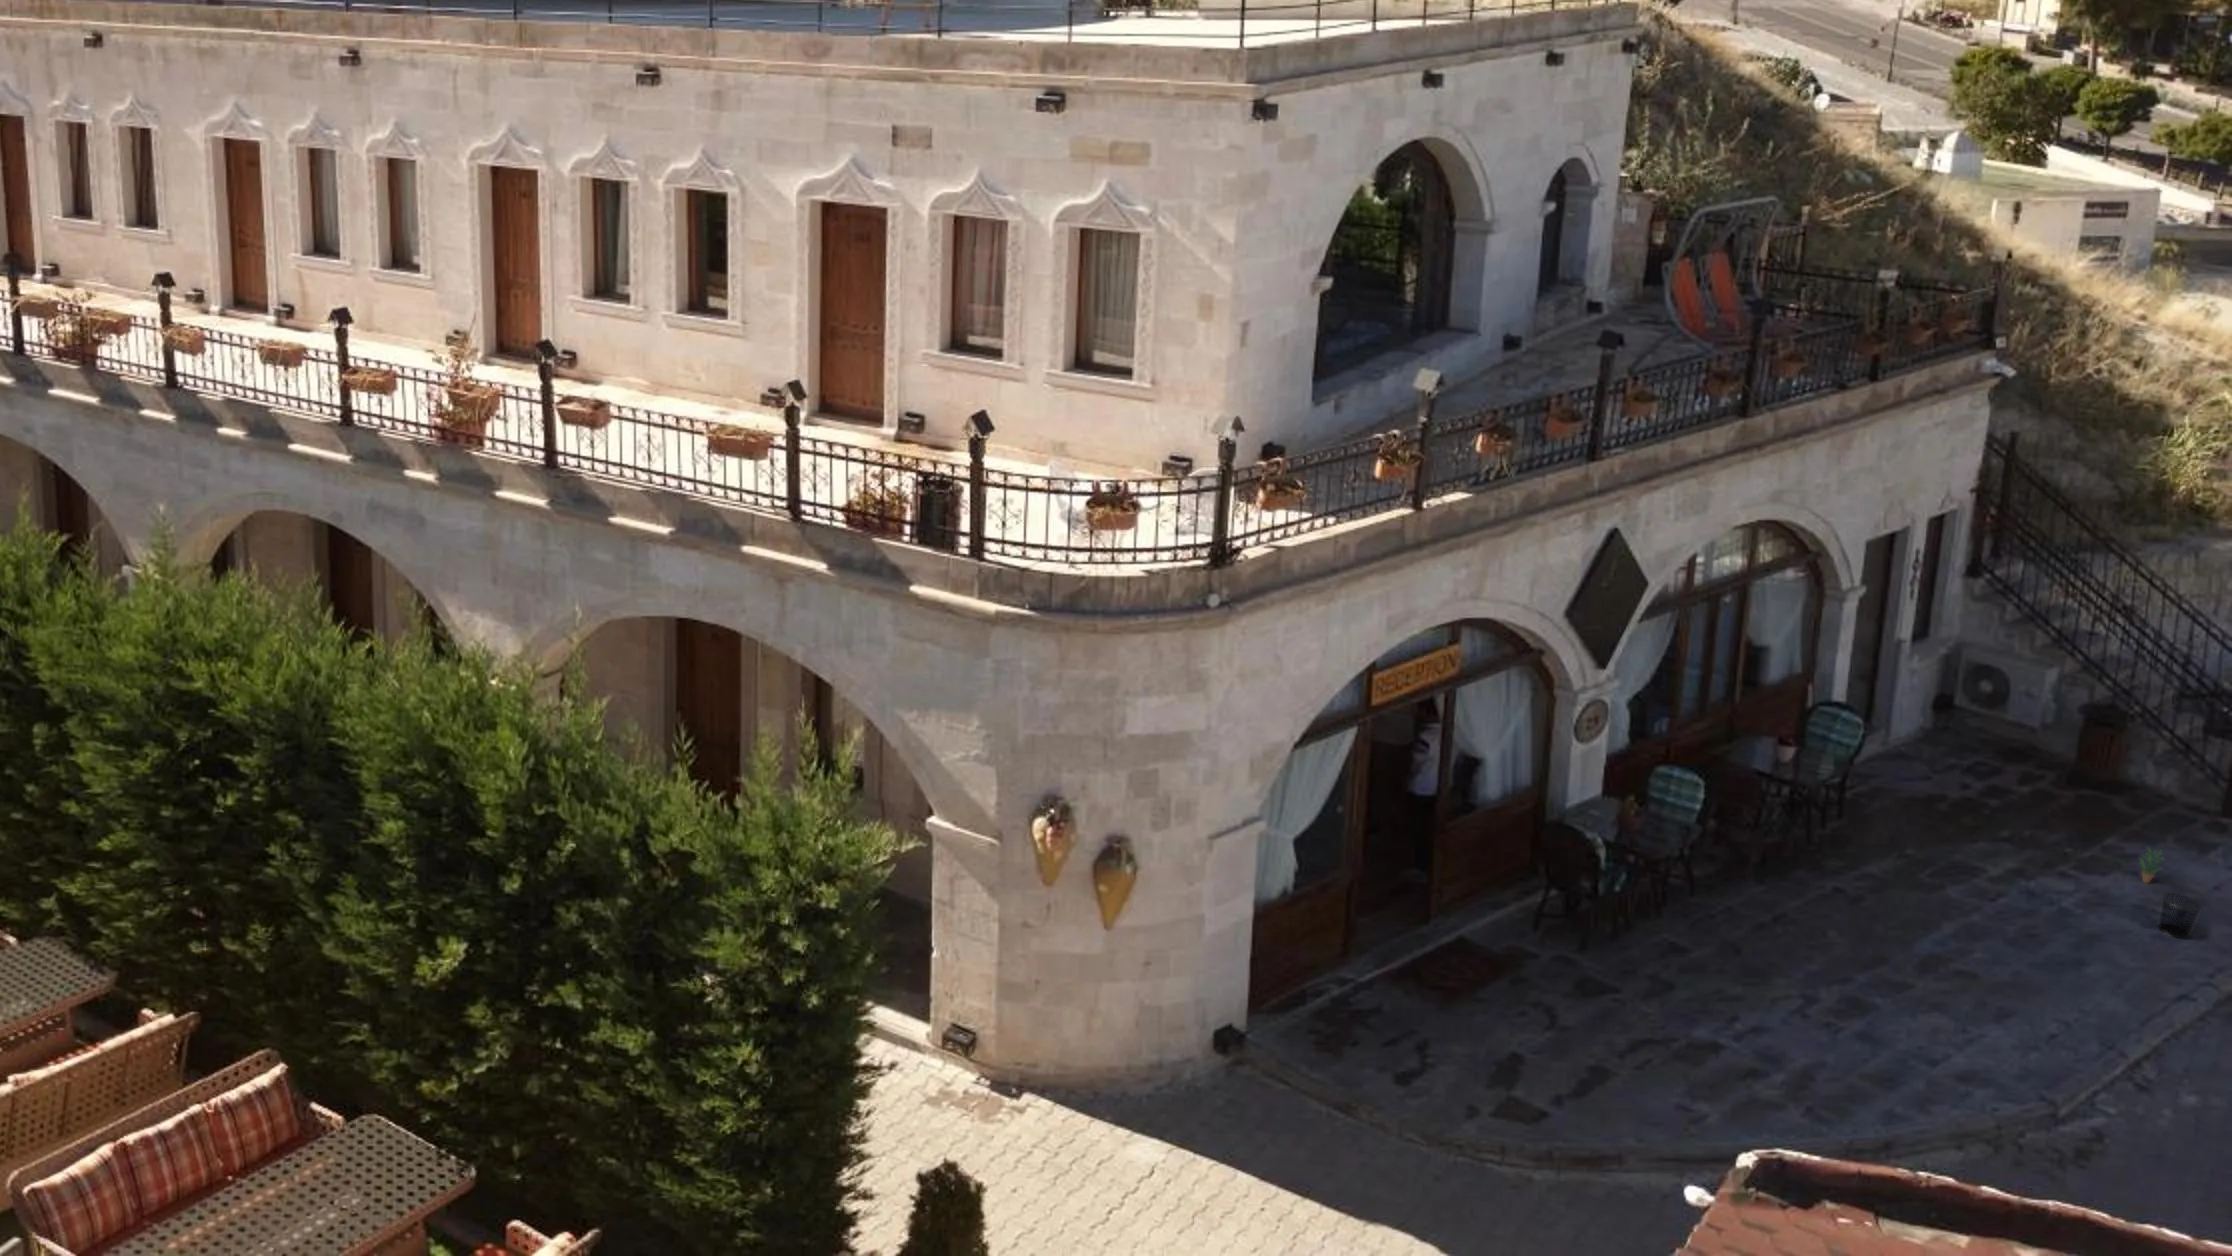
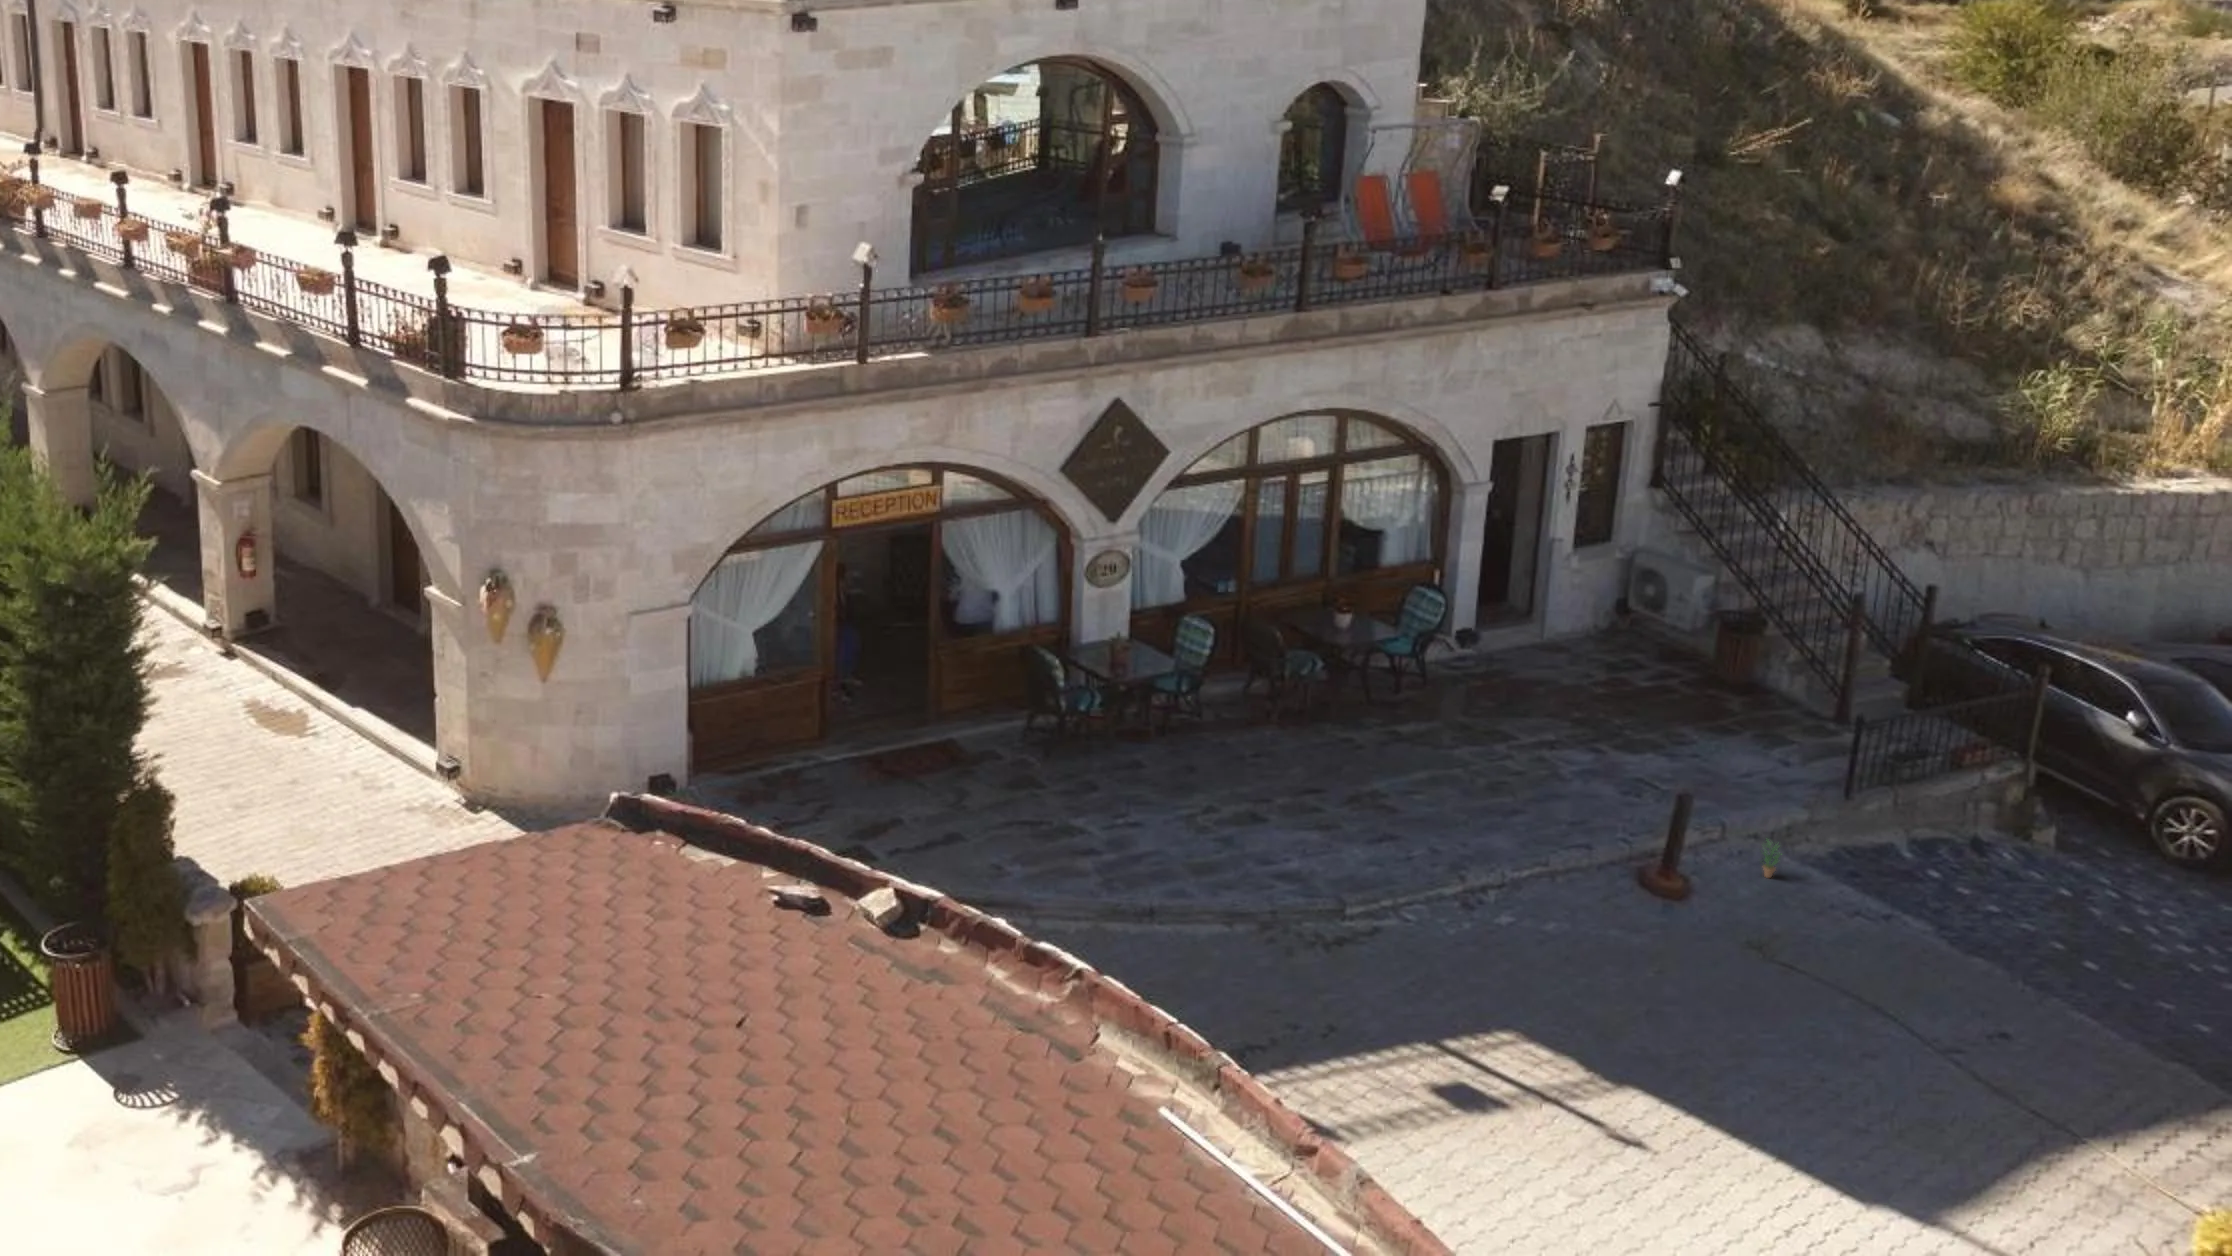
waste bin: present [2158,893,2201,938] -> none [1725,875,1765,922]

